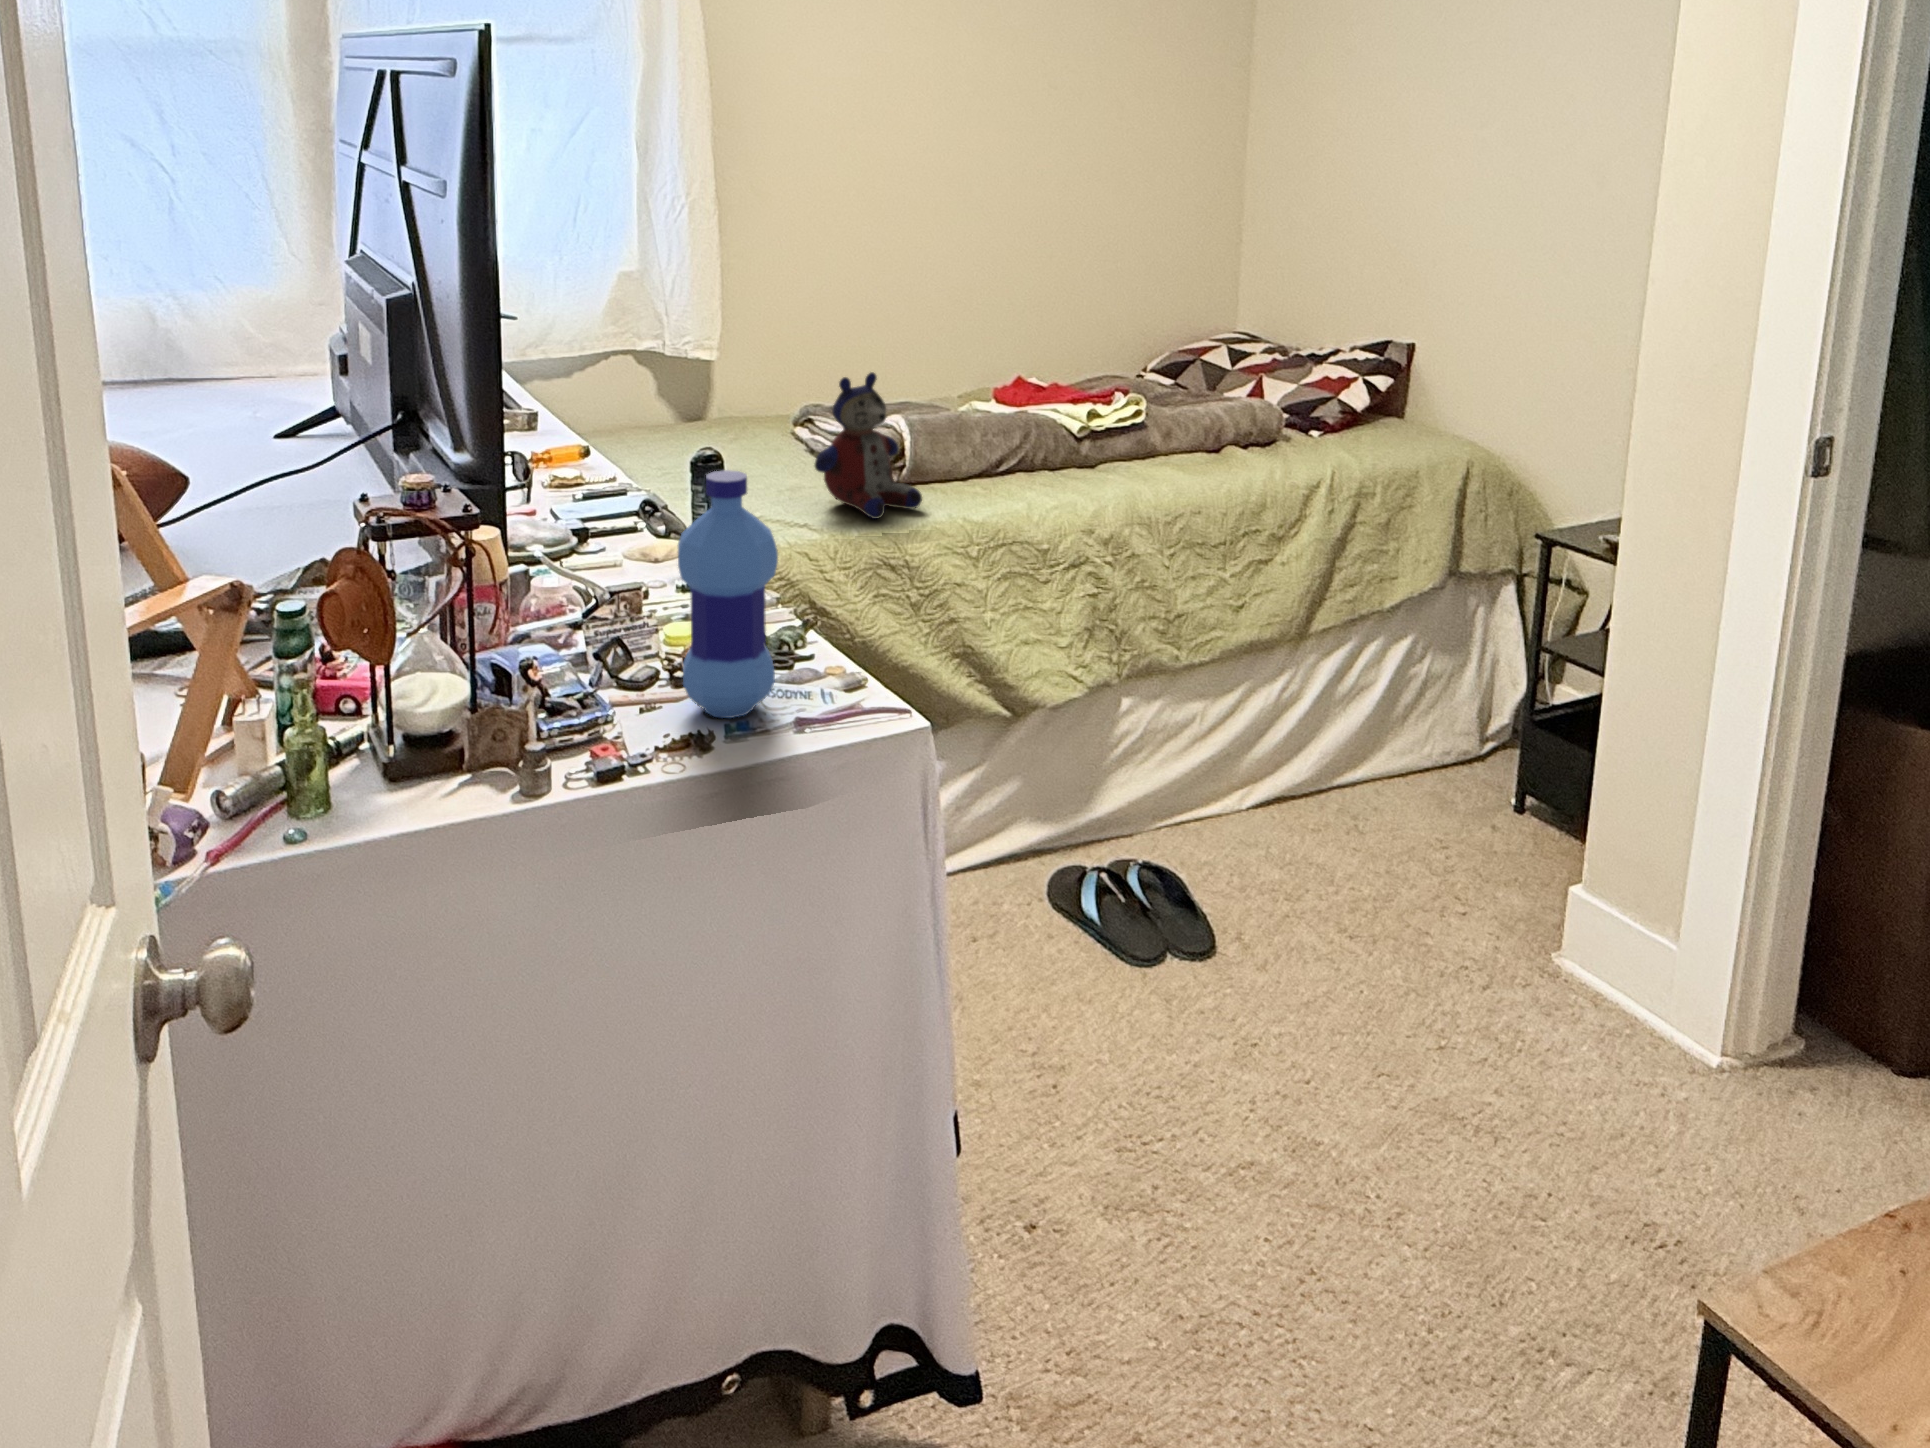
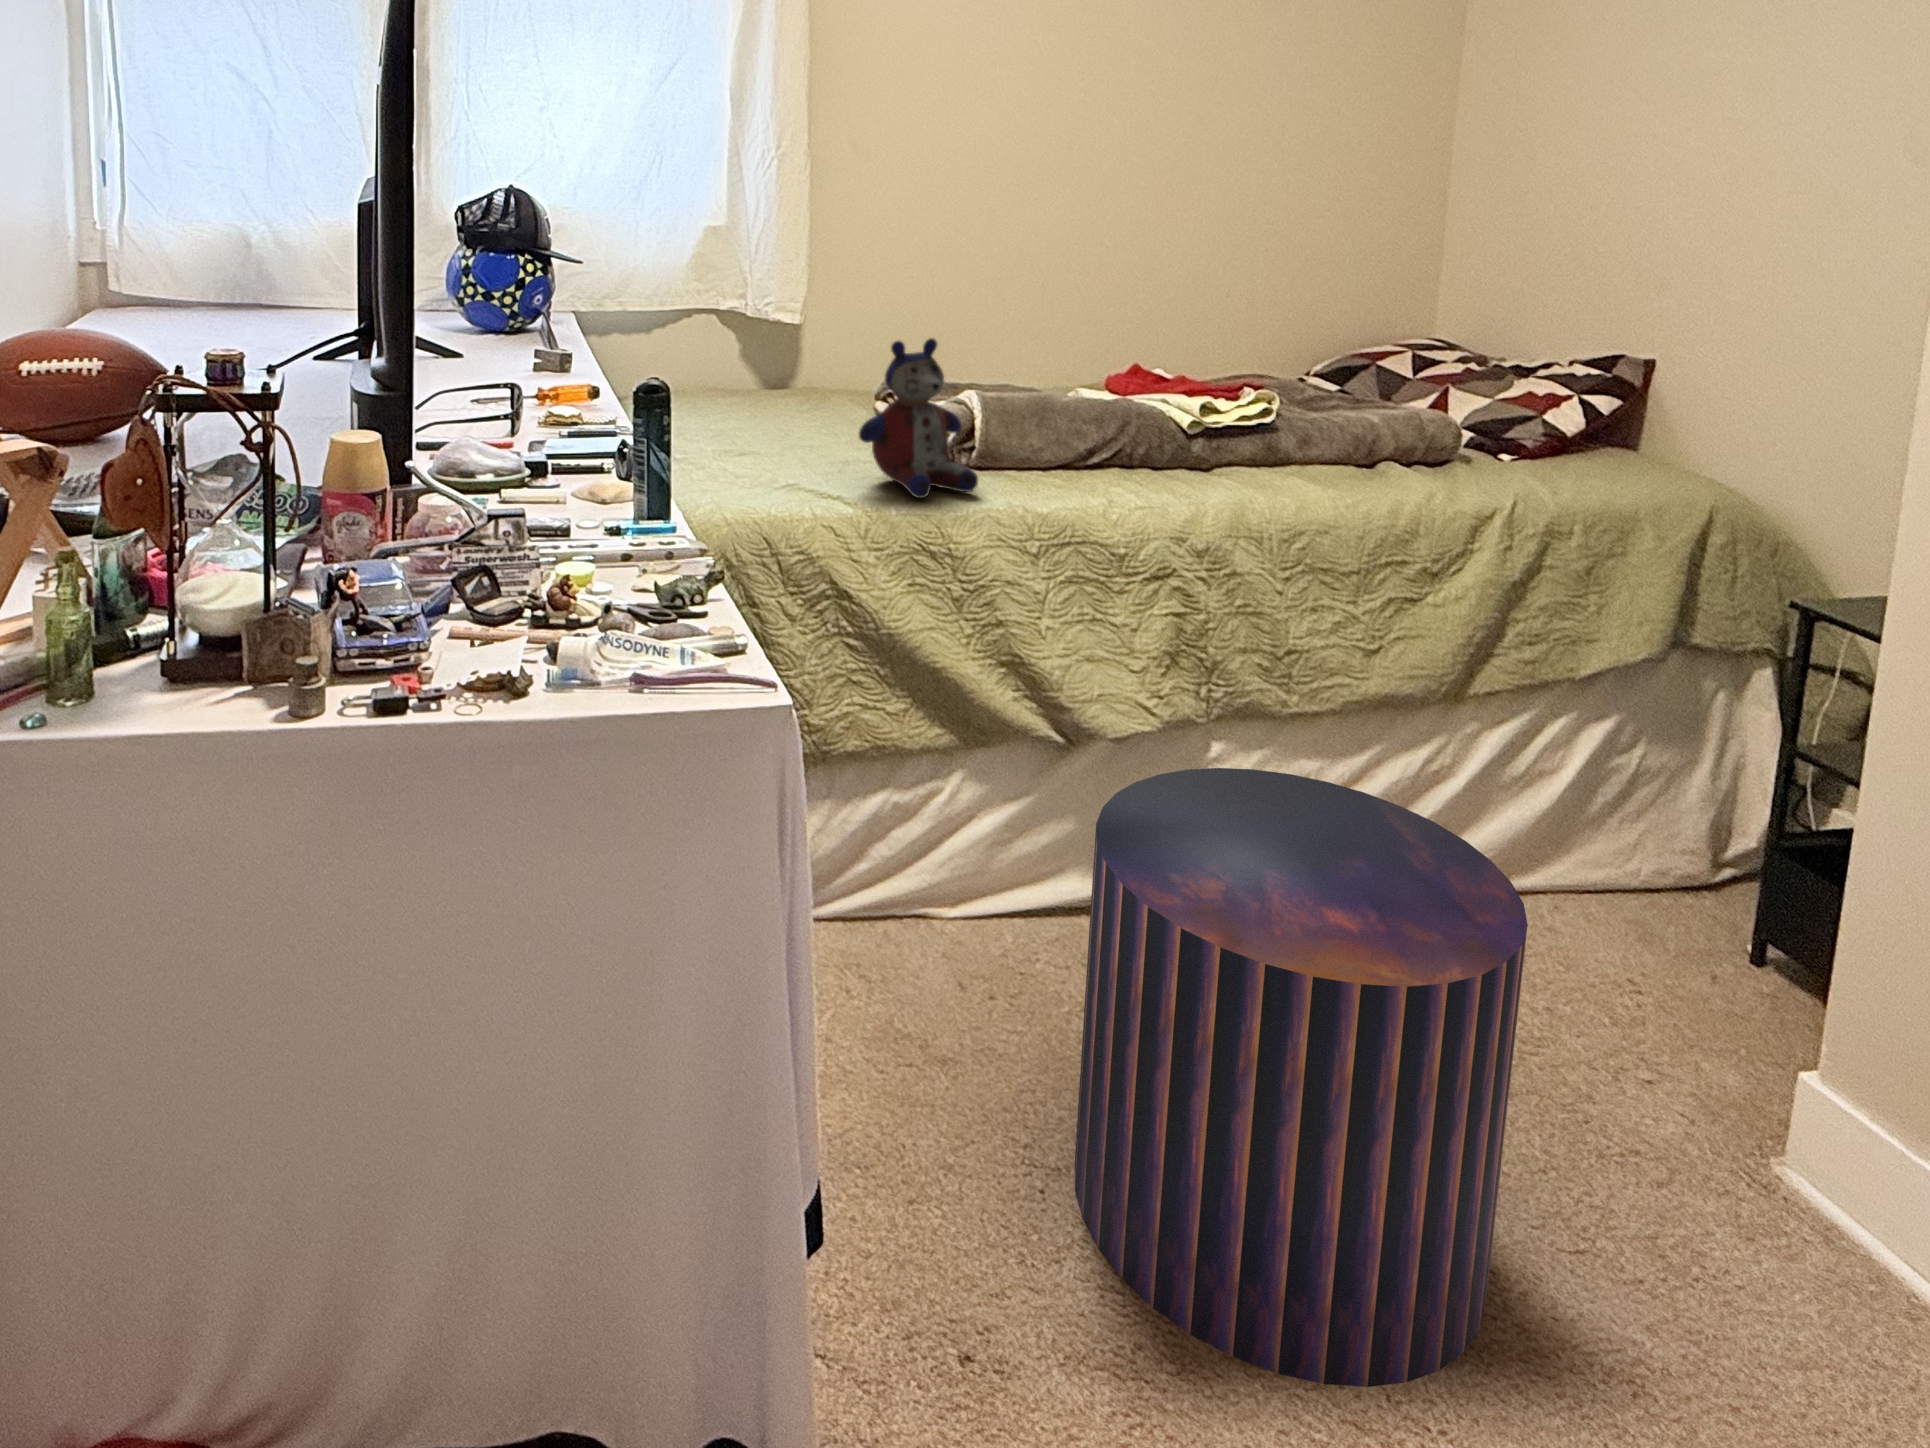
water bottle: present [678,470,778,718] -> none [509,381,627,666]
pouf: none [1080,719,1416,1180] -> present [1075,768,1528,1387]

